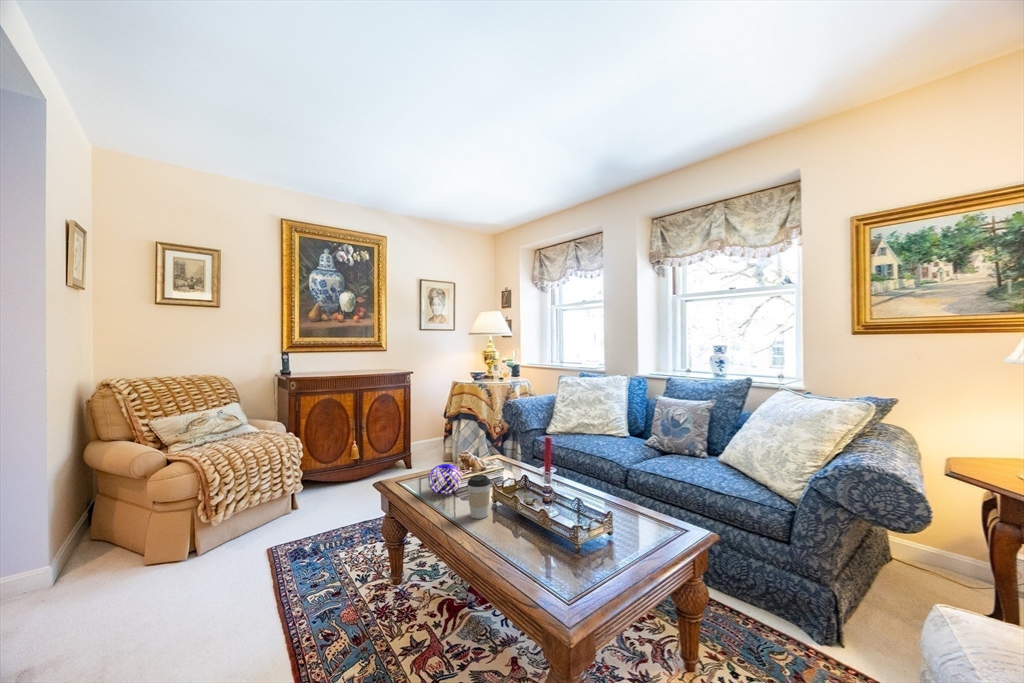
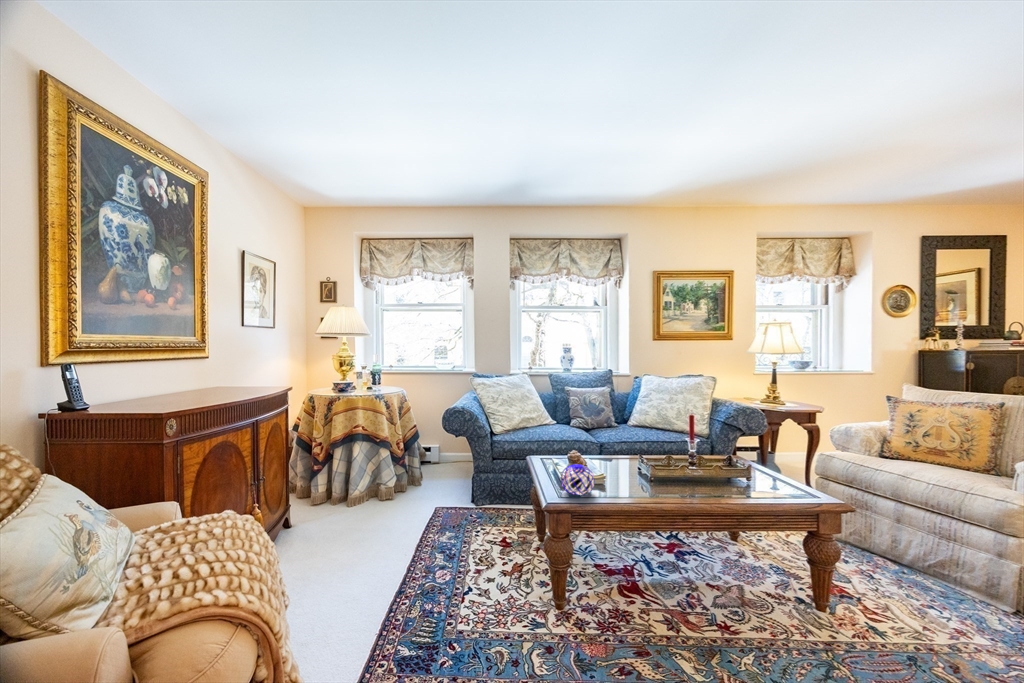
coffee cup: present [467,475,490,519] -> none [639,460,660,498]

